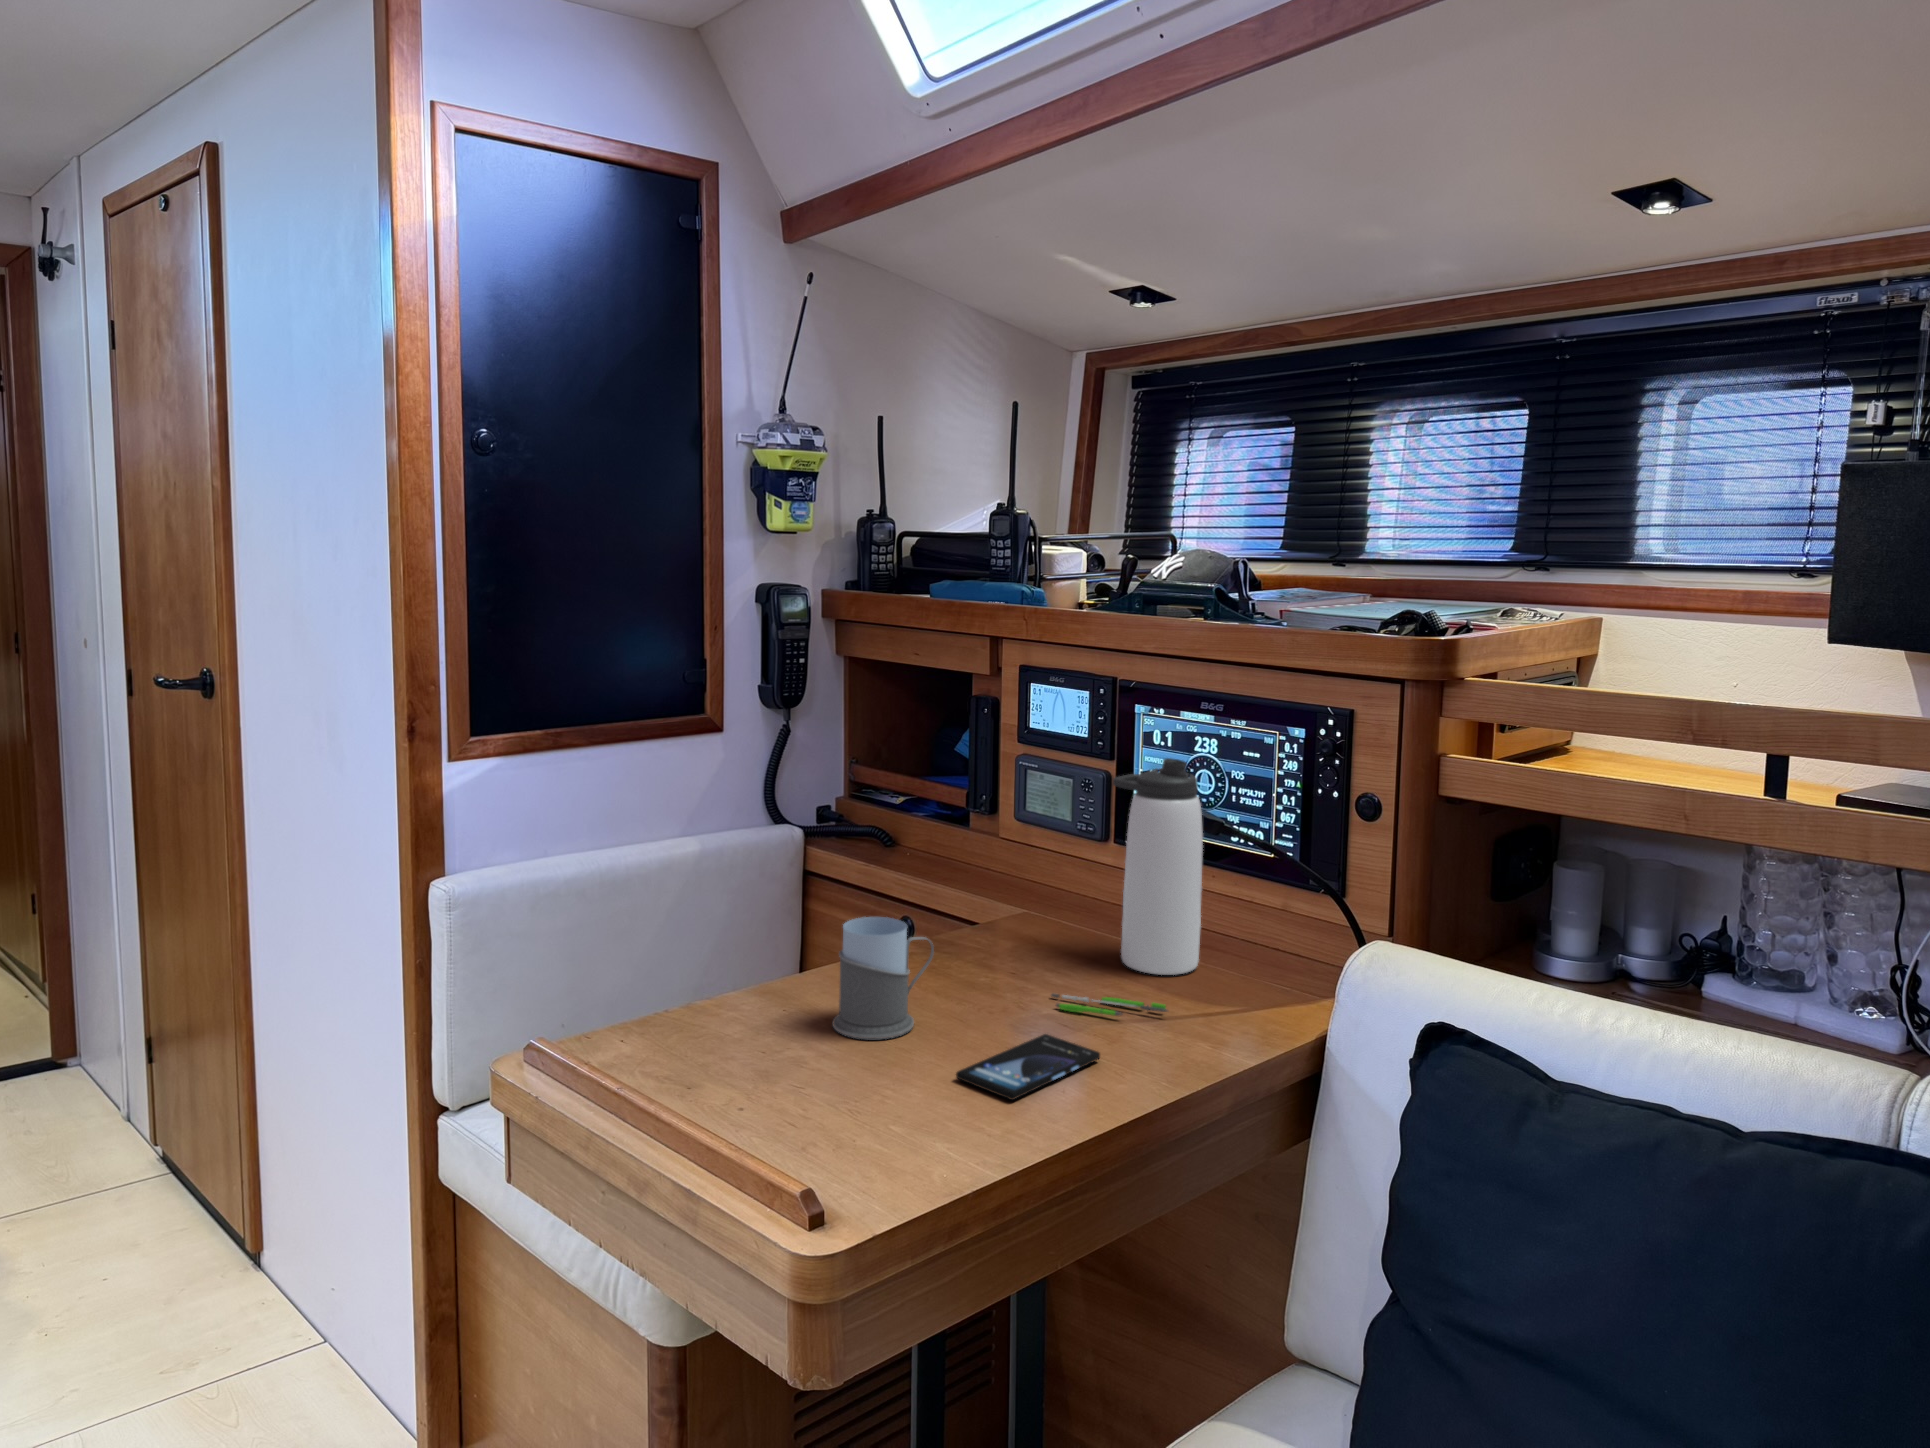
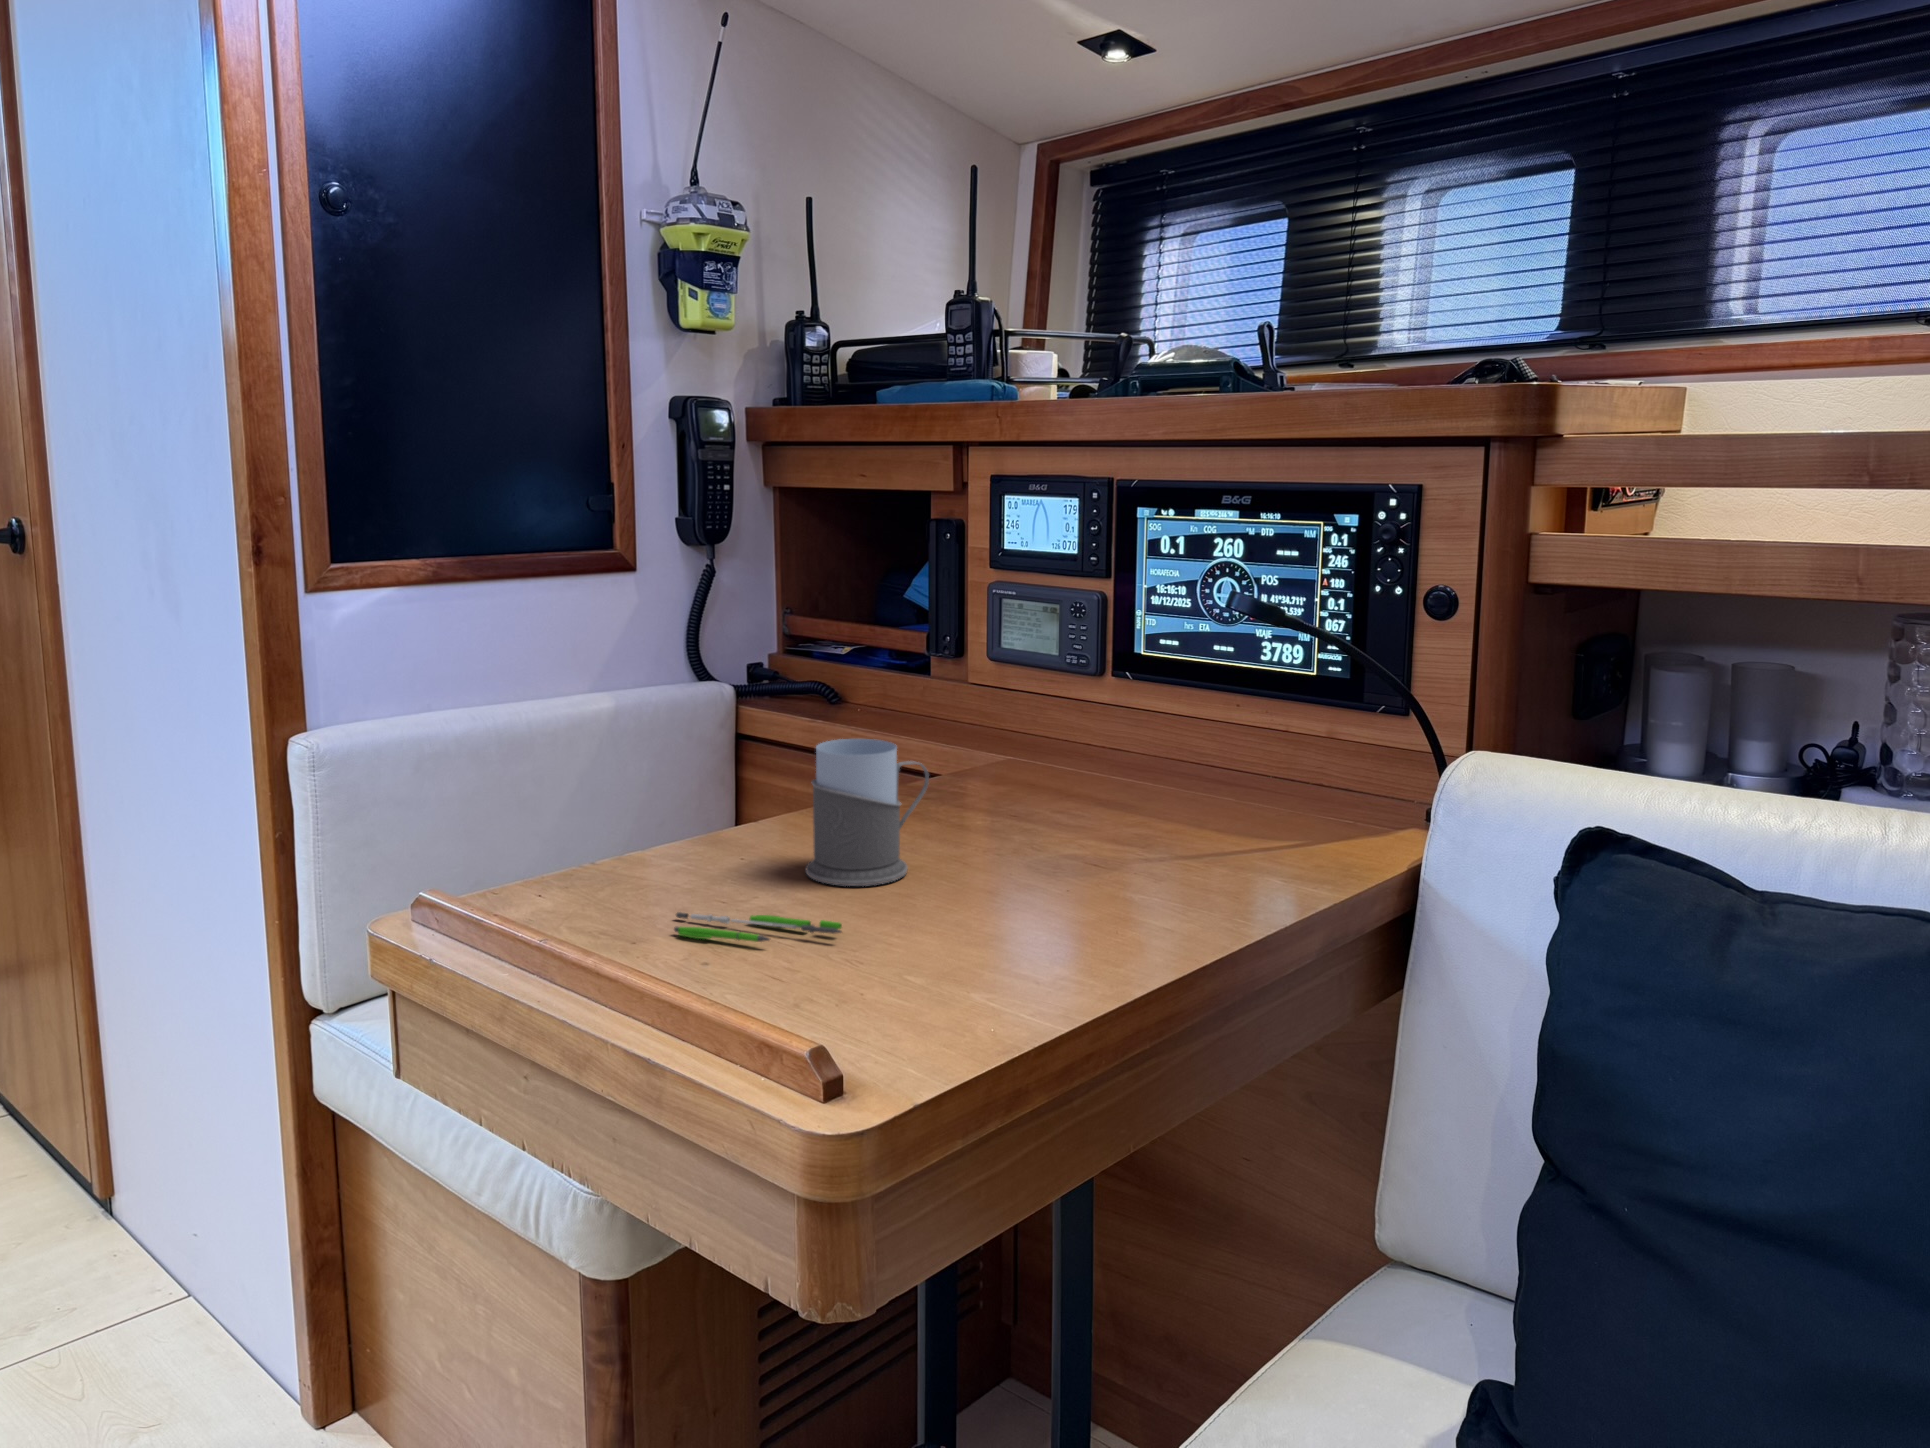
thermos bottle: present [1113,758,1203,975] -> none [1127,554,1236,814]
pen: present [1052,994,1167,1016] -> present [674,912,842,942]
smartphone: present [956,1034,1100,1100] -> none [976,872,1150,943]

